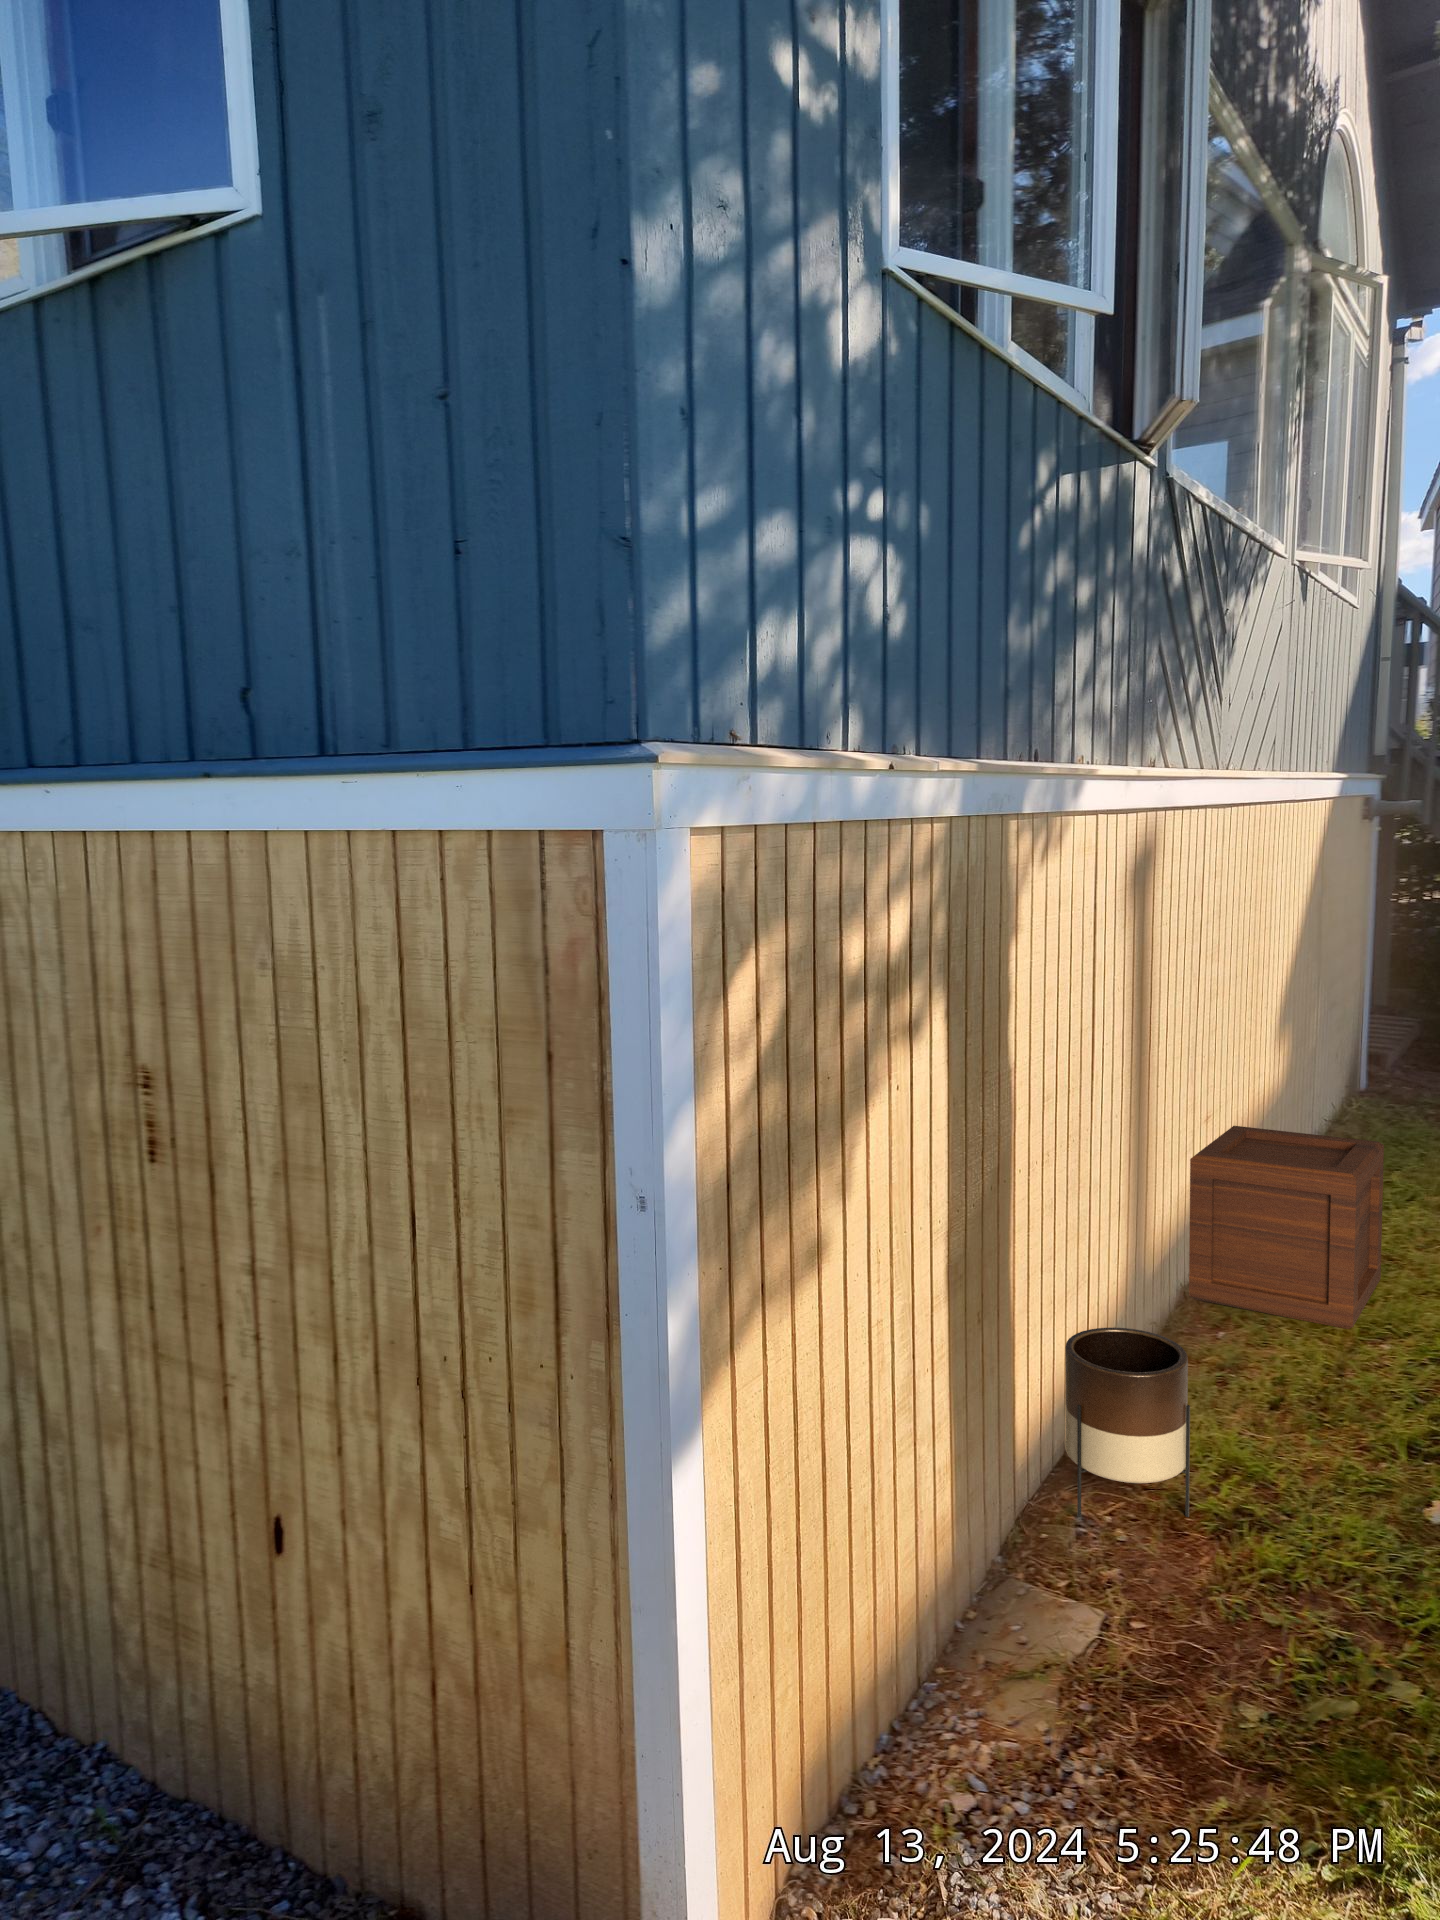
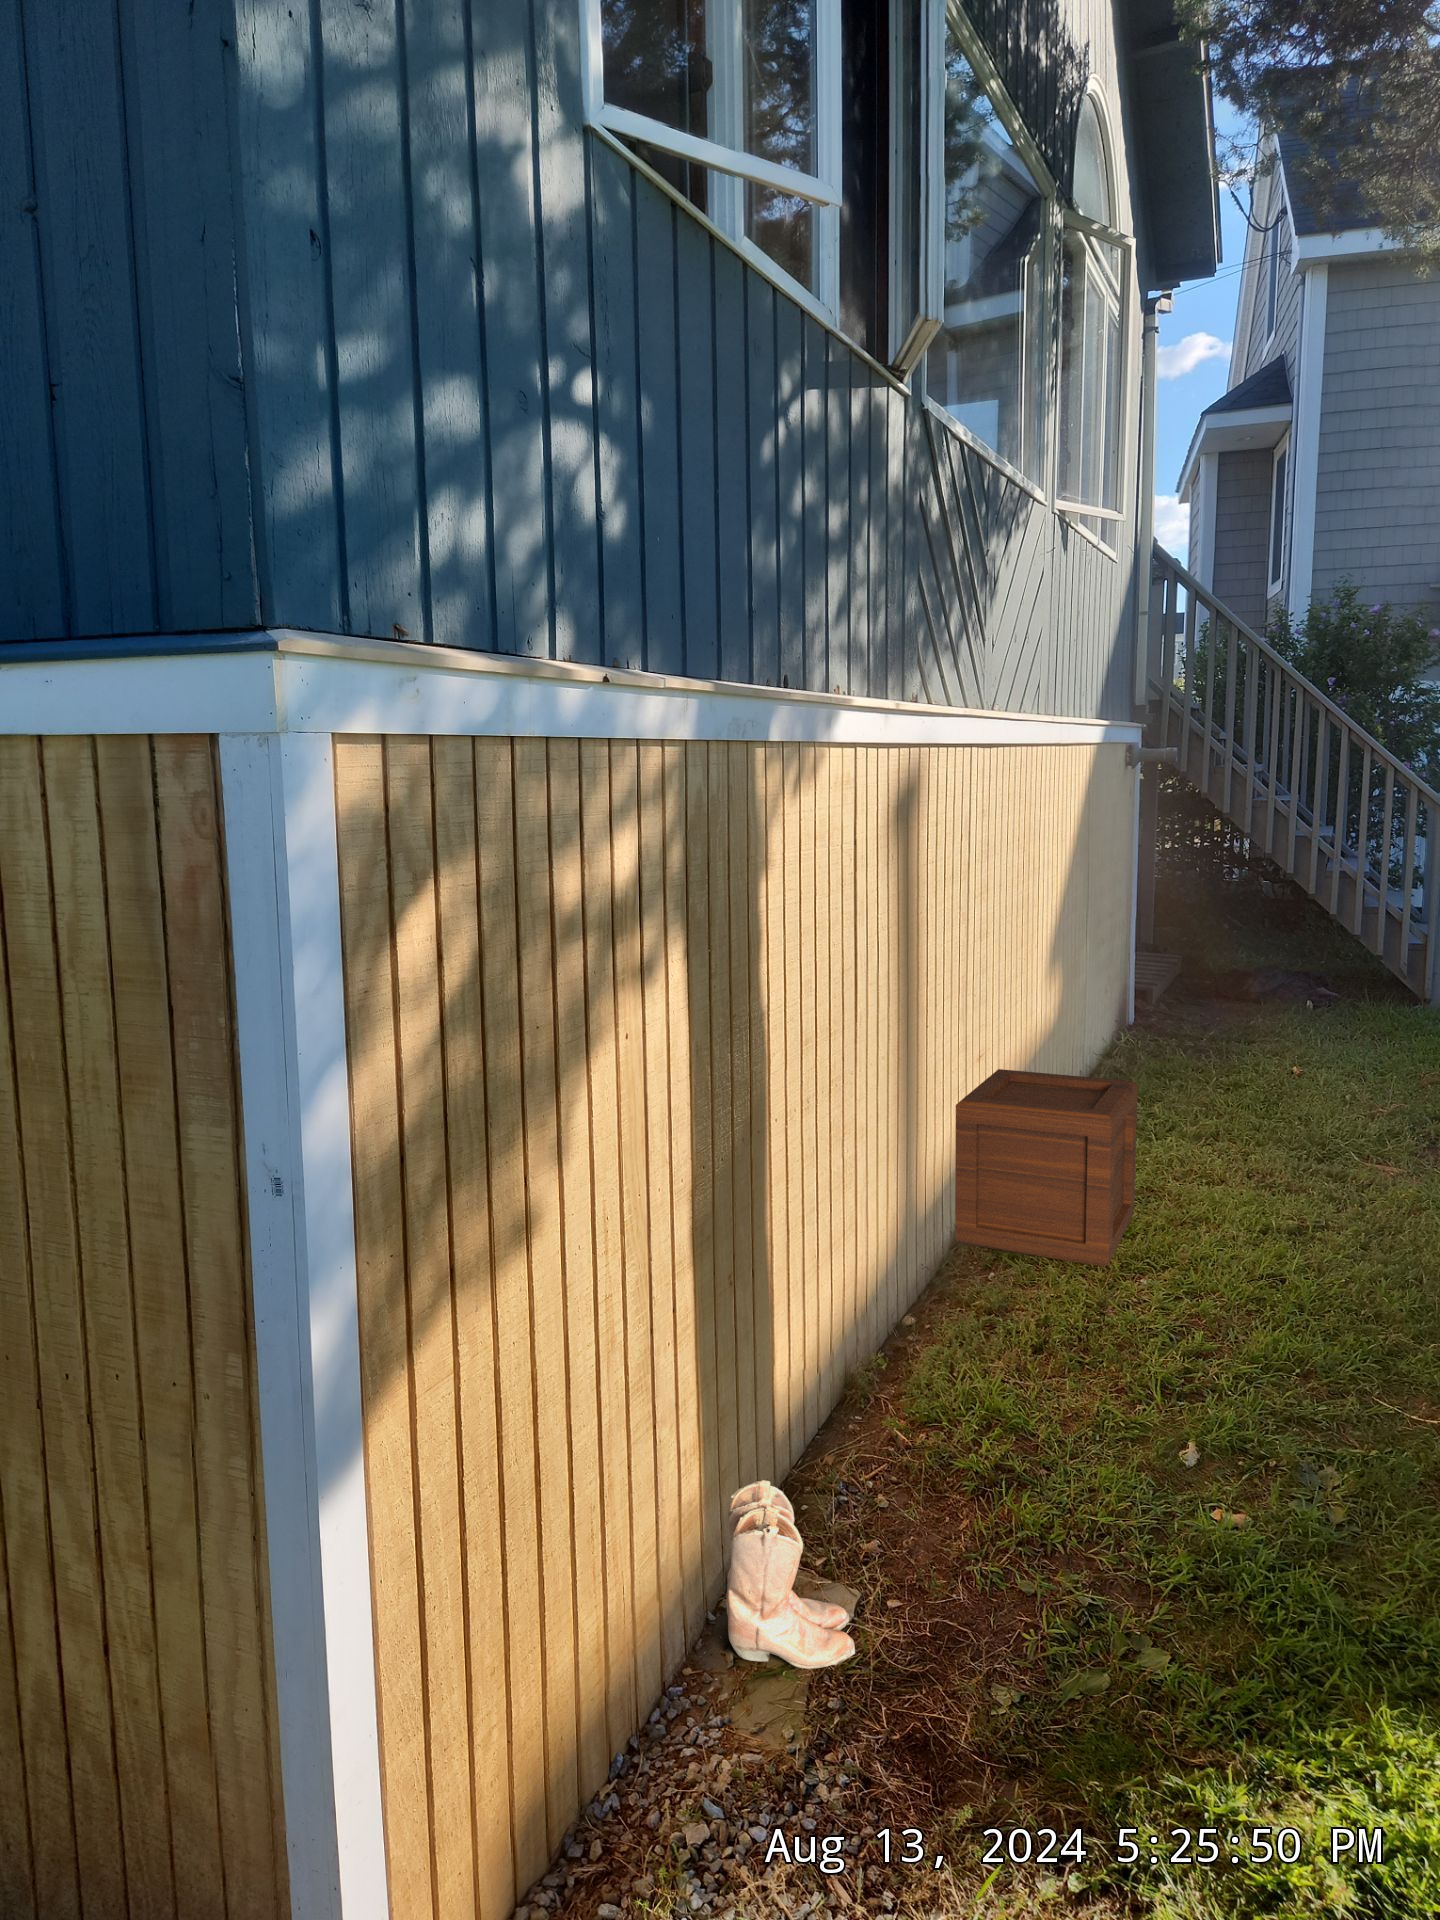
planter: present [1065,1328,1190,1517] -> none [824,1287,948,1487]
boots: none [977,1495,1103,1674] -> present [726,1480,855,1669]

